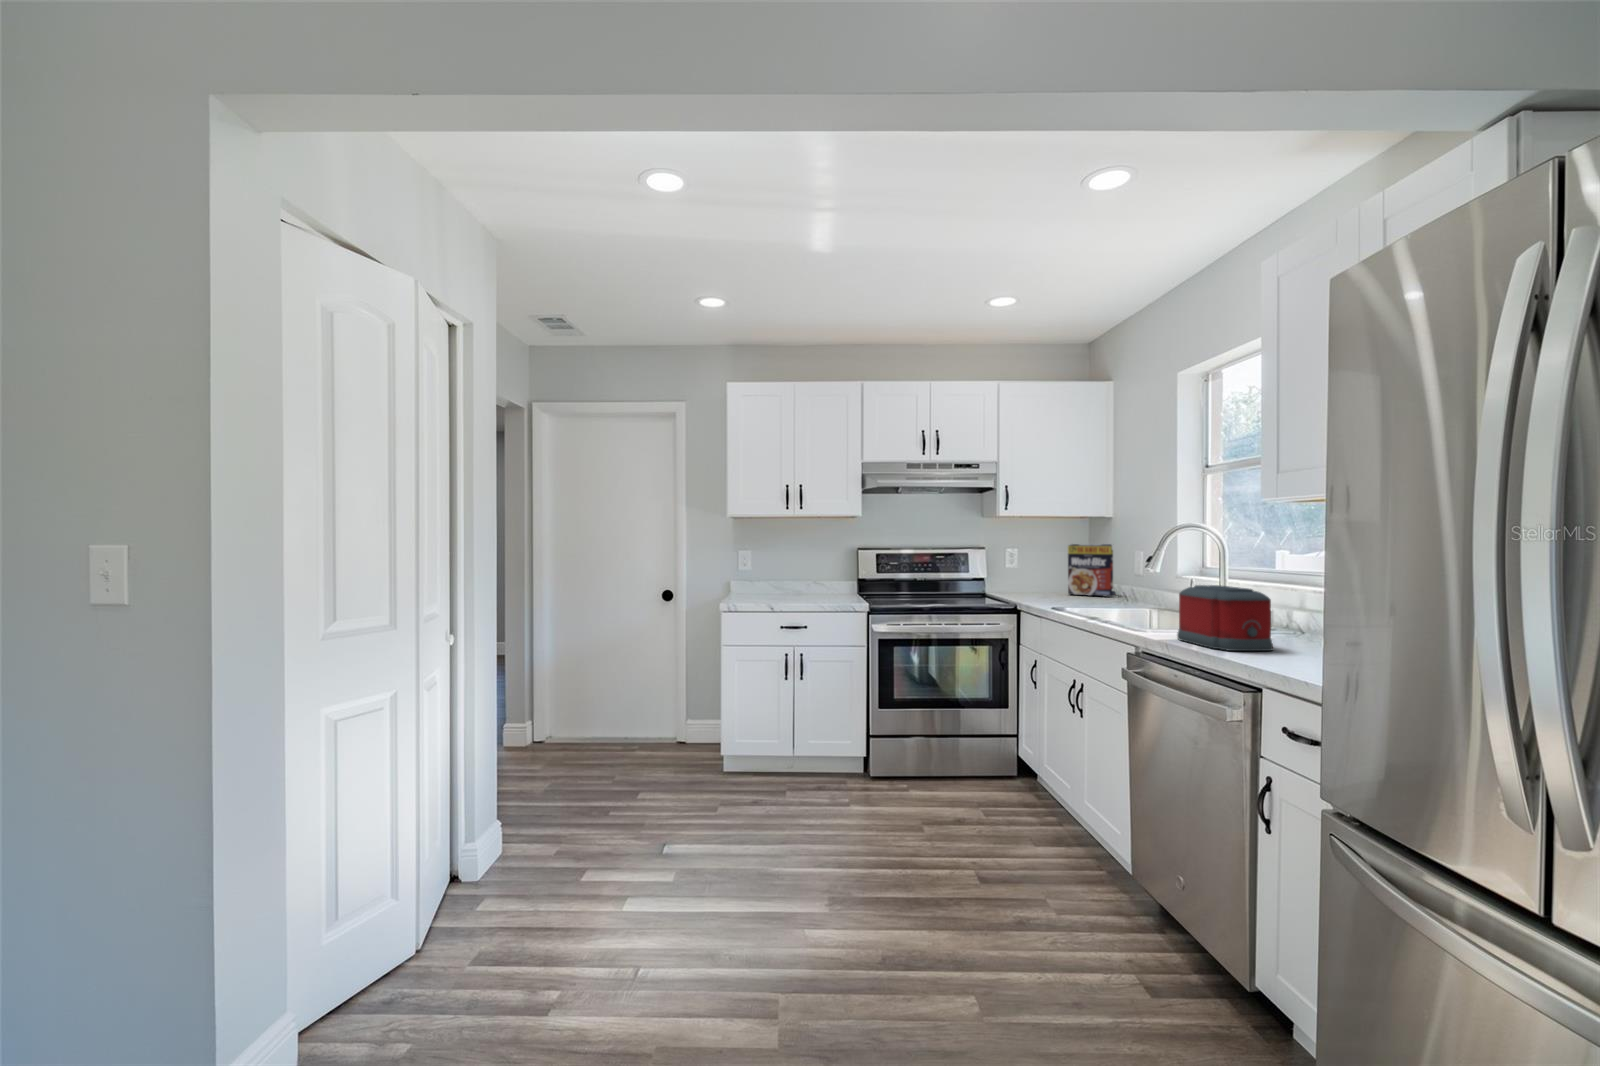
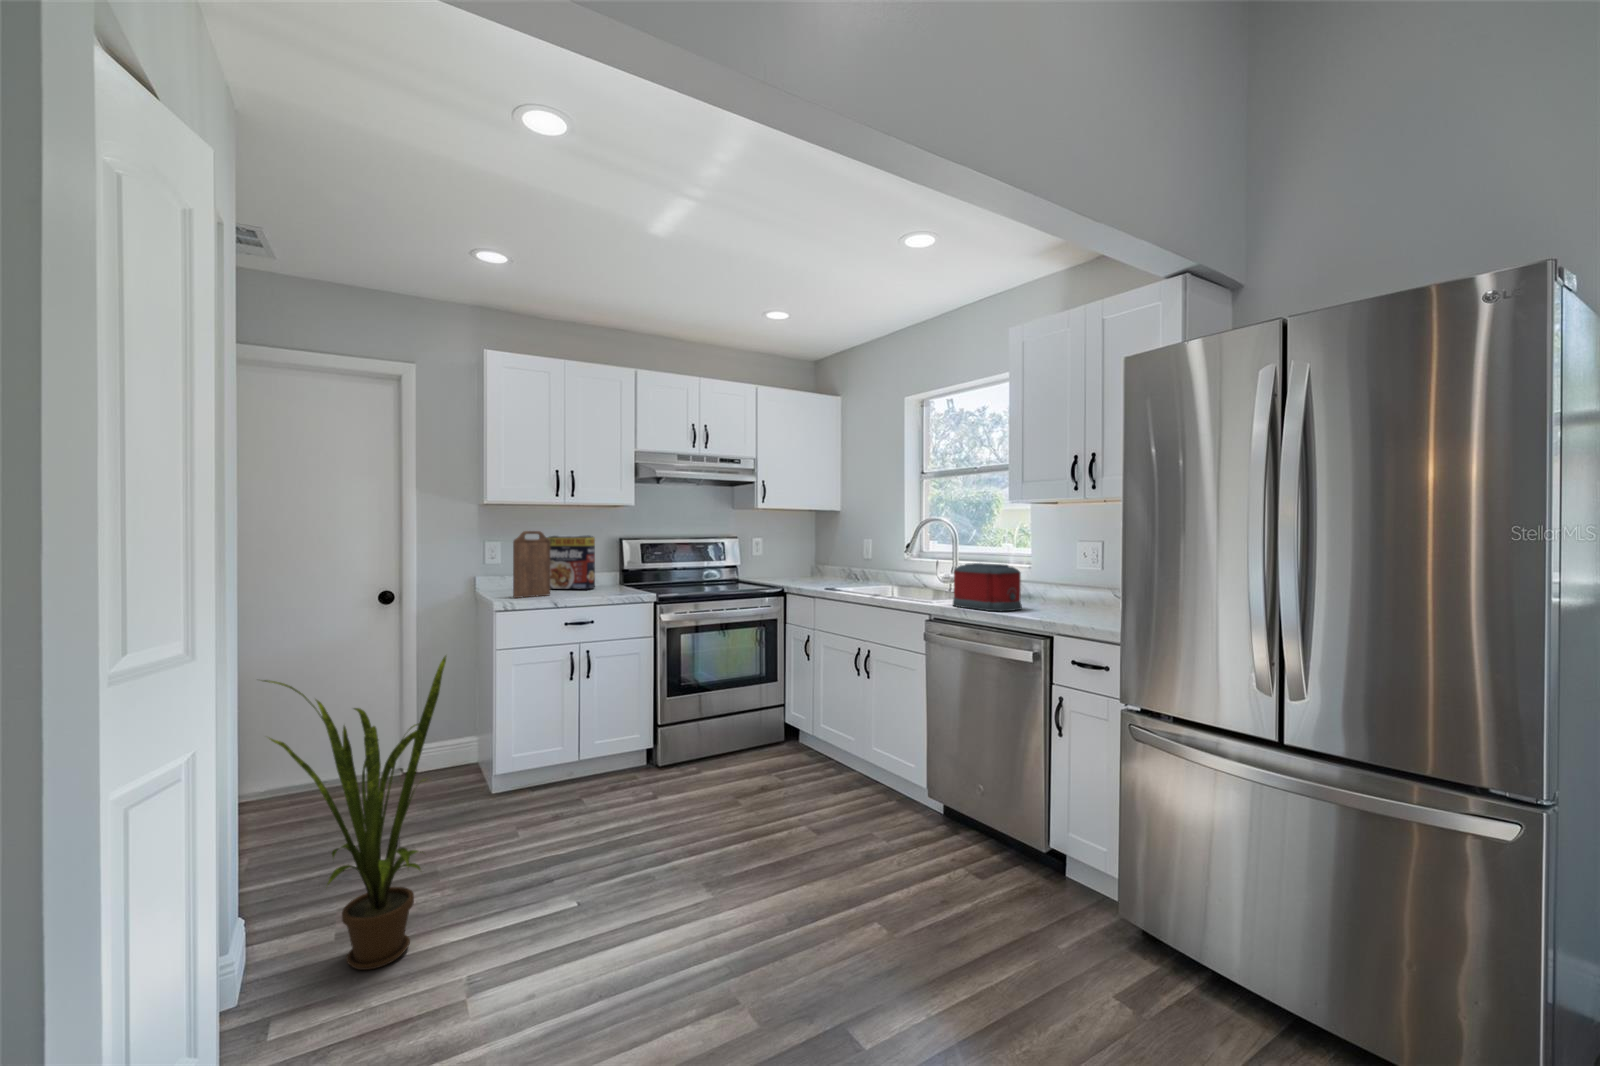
cutting board: none [748,541,782,600] -> present [513,531,550,598]
cereal box: present [1068,544,1116,597] -> present [547,535,595,589]
house plant: none [491,644,632,886] -> present [264,656,447,970]

